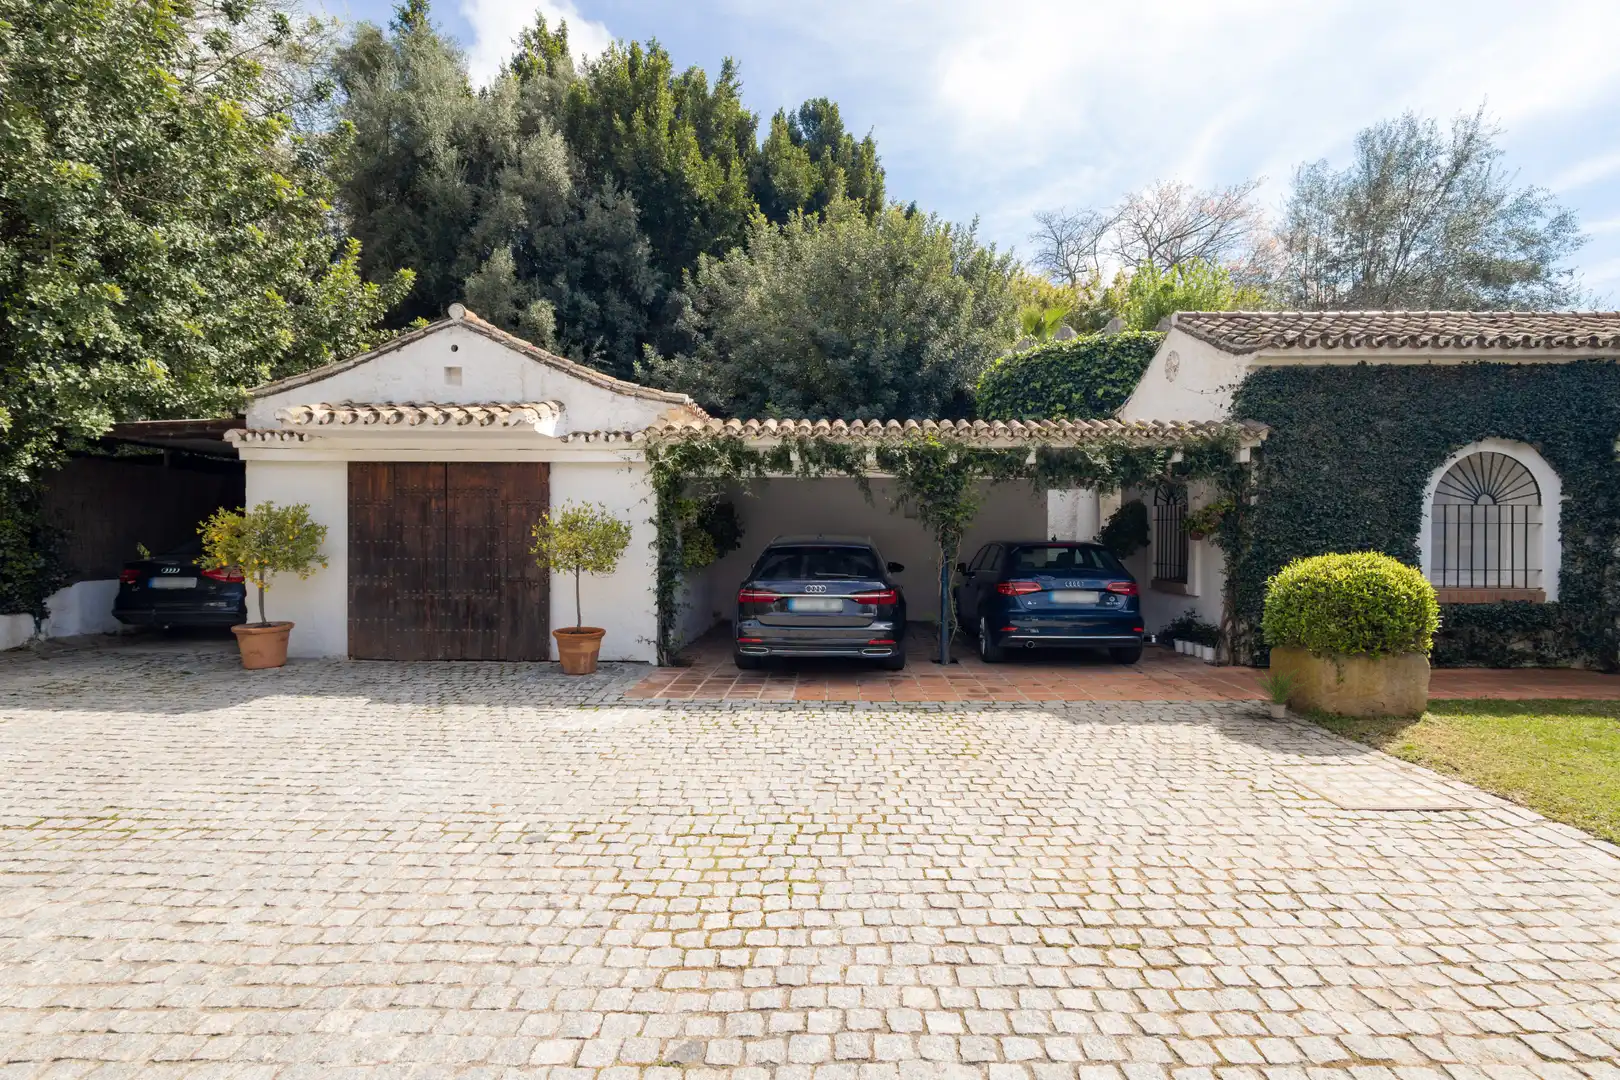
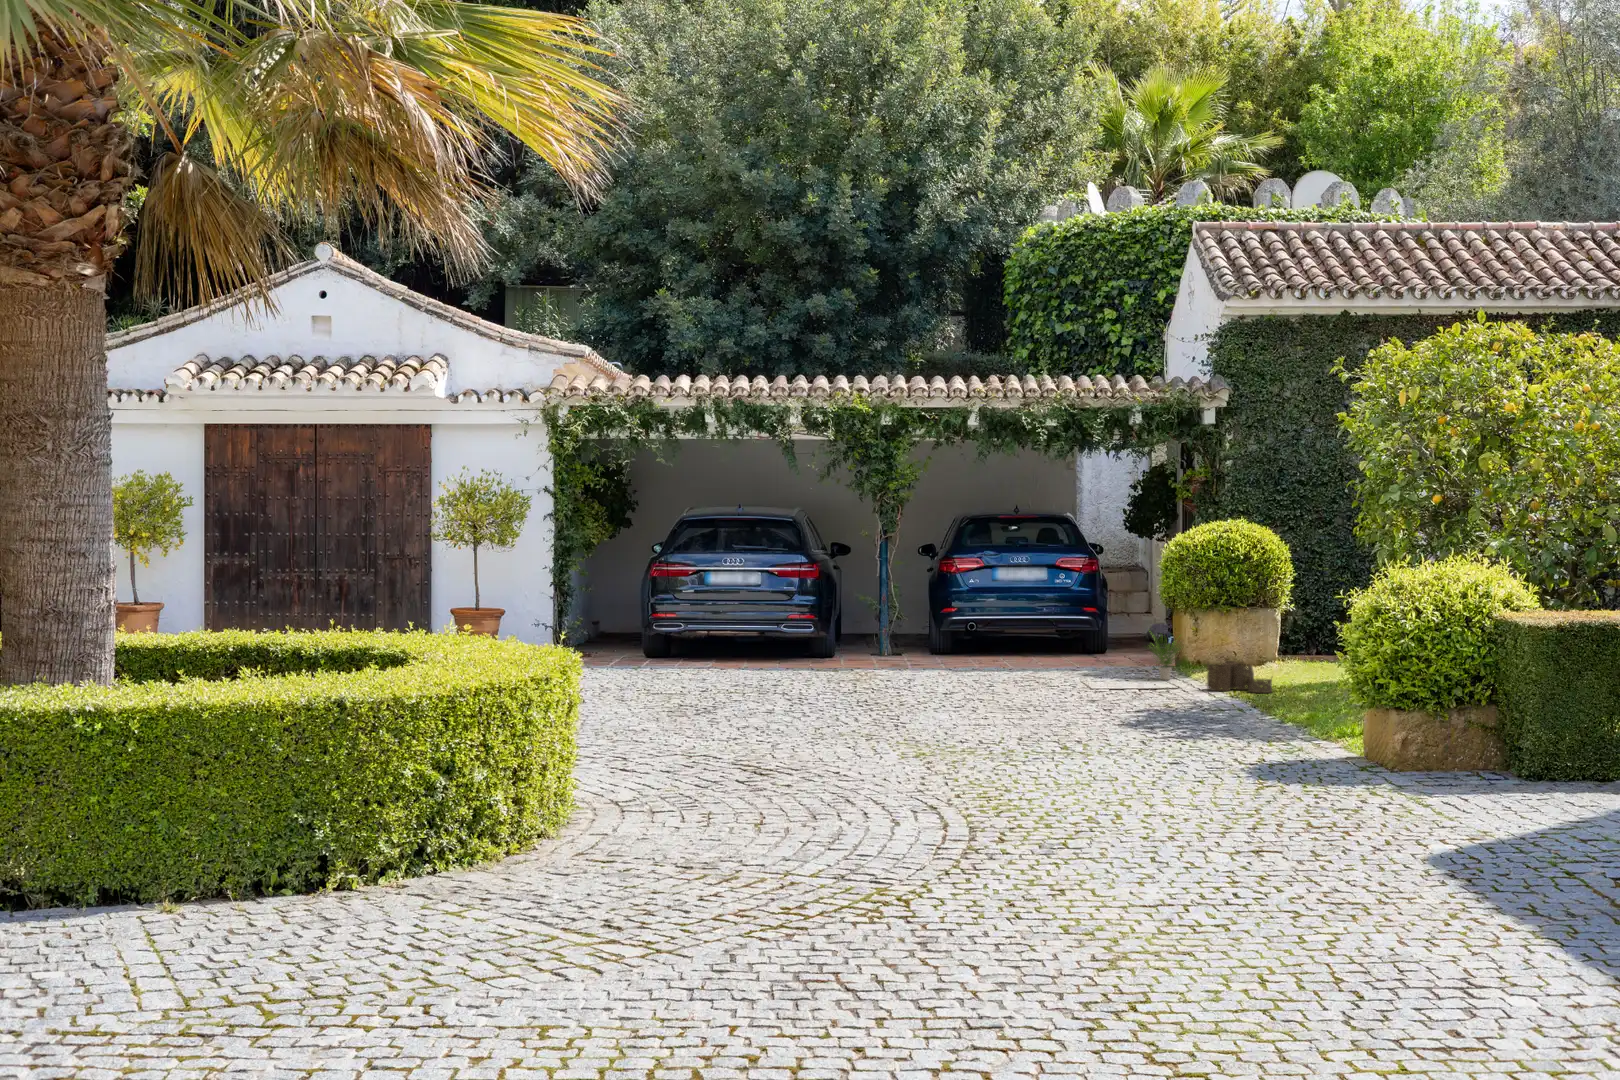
woven basket: none [1347,699,1444,748] -> present [1207,661,1272,693]

